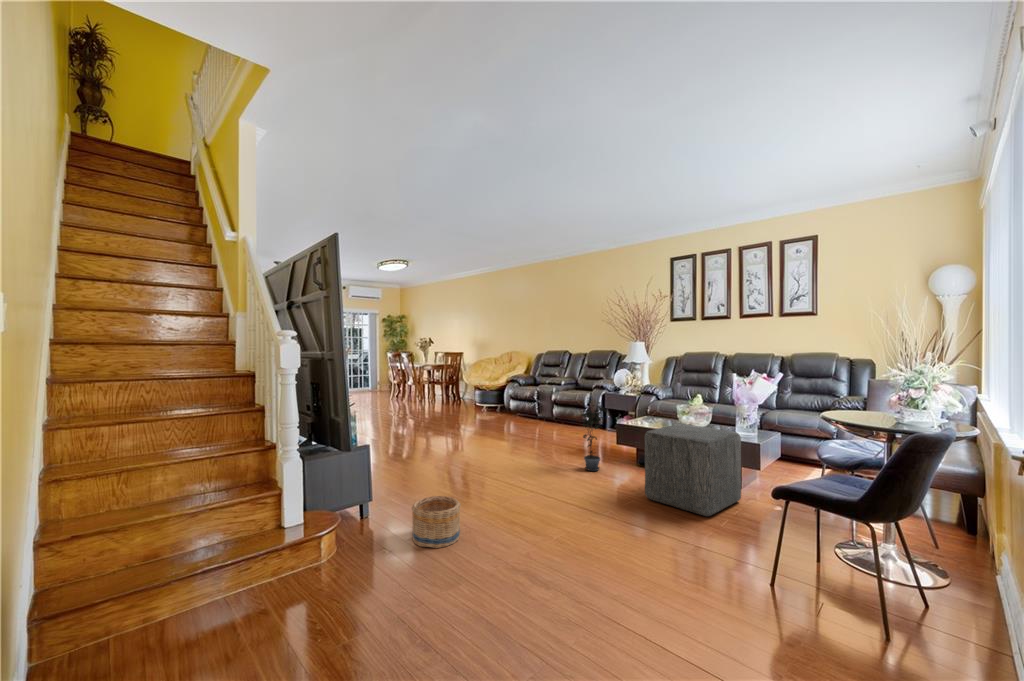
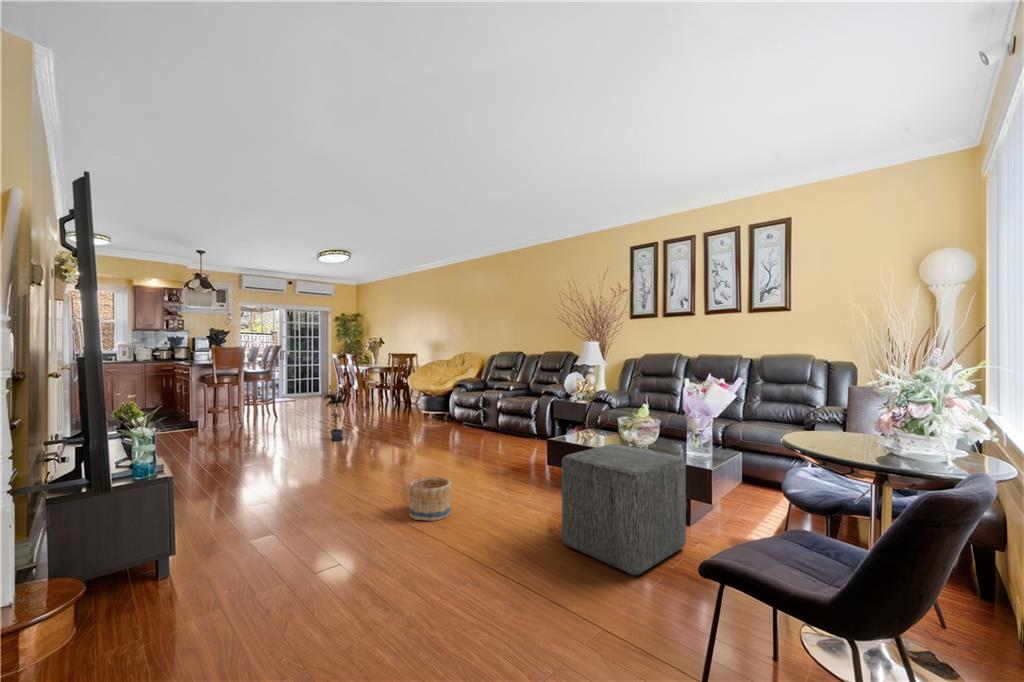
potted plant: present [581,402,607,471] -> present [324,388,349,441]
basket: present [412,496,461,548] -> present [408,477,452,521]

